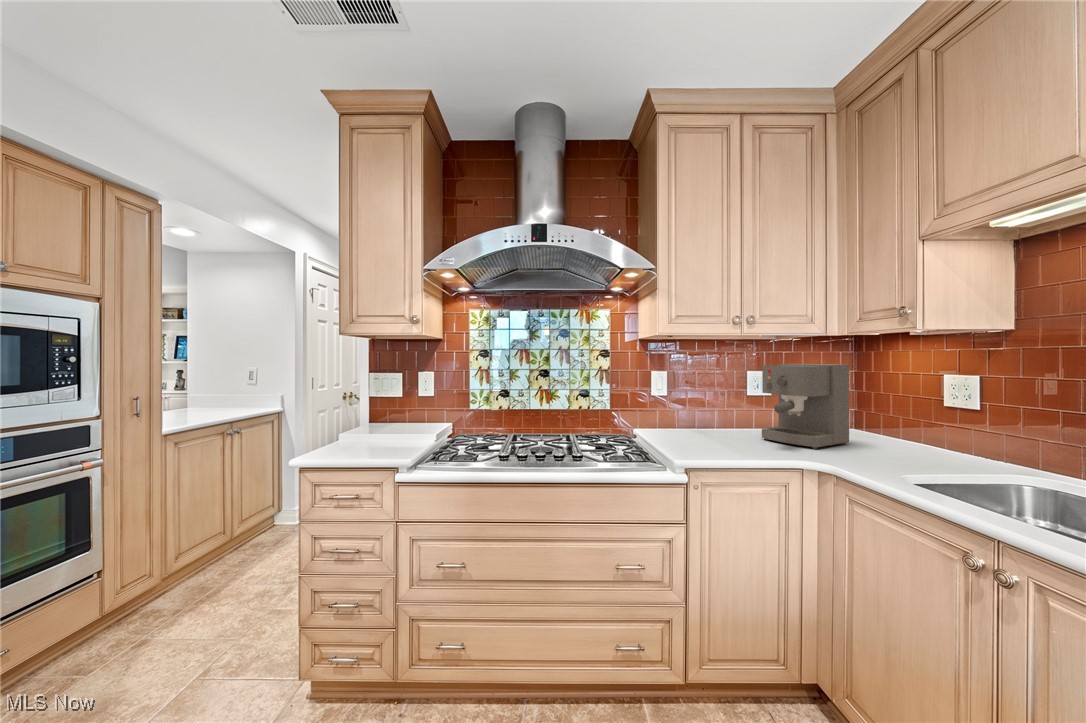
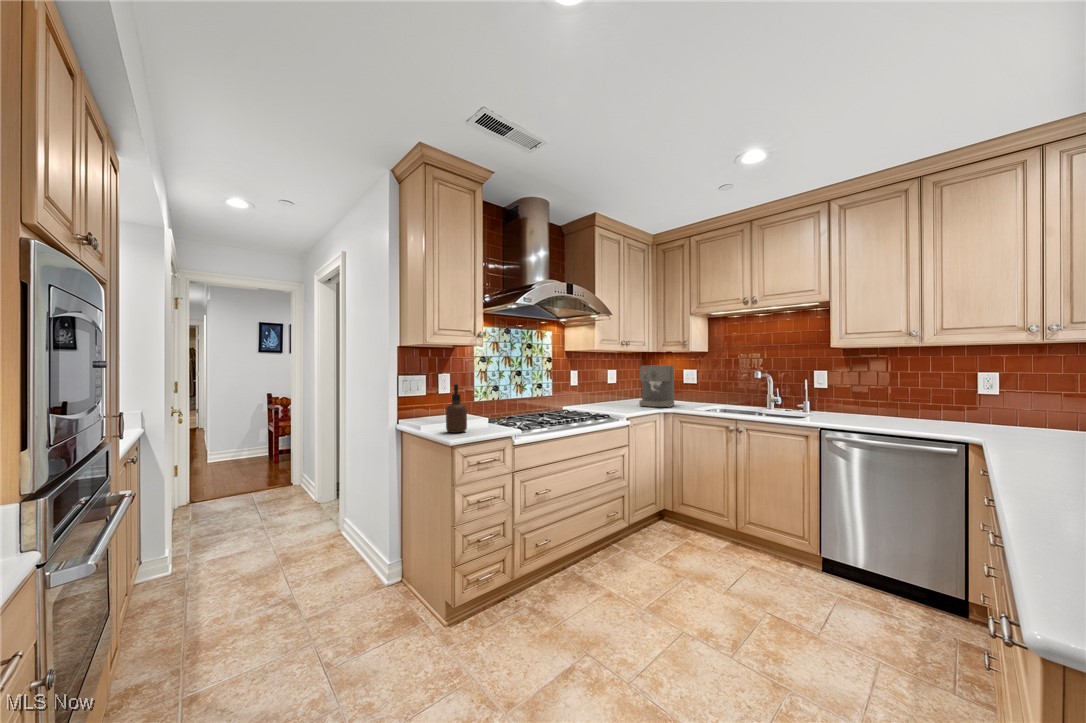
soap dispenser: none [335,389,364,453] -> present [446,384,467,433]

